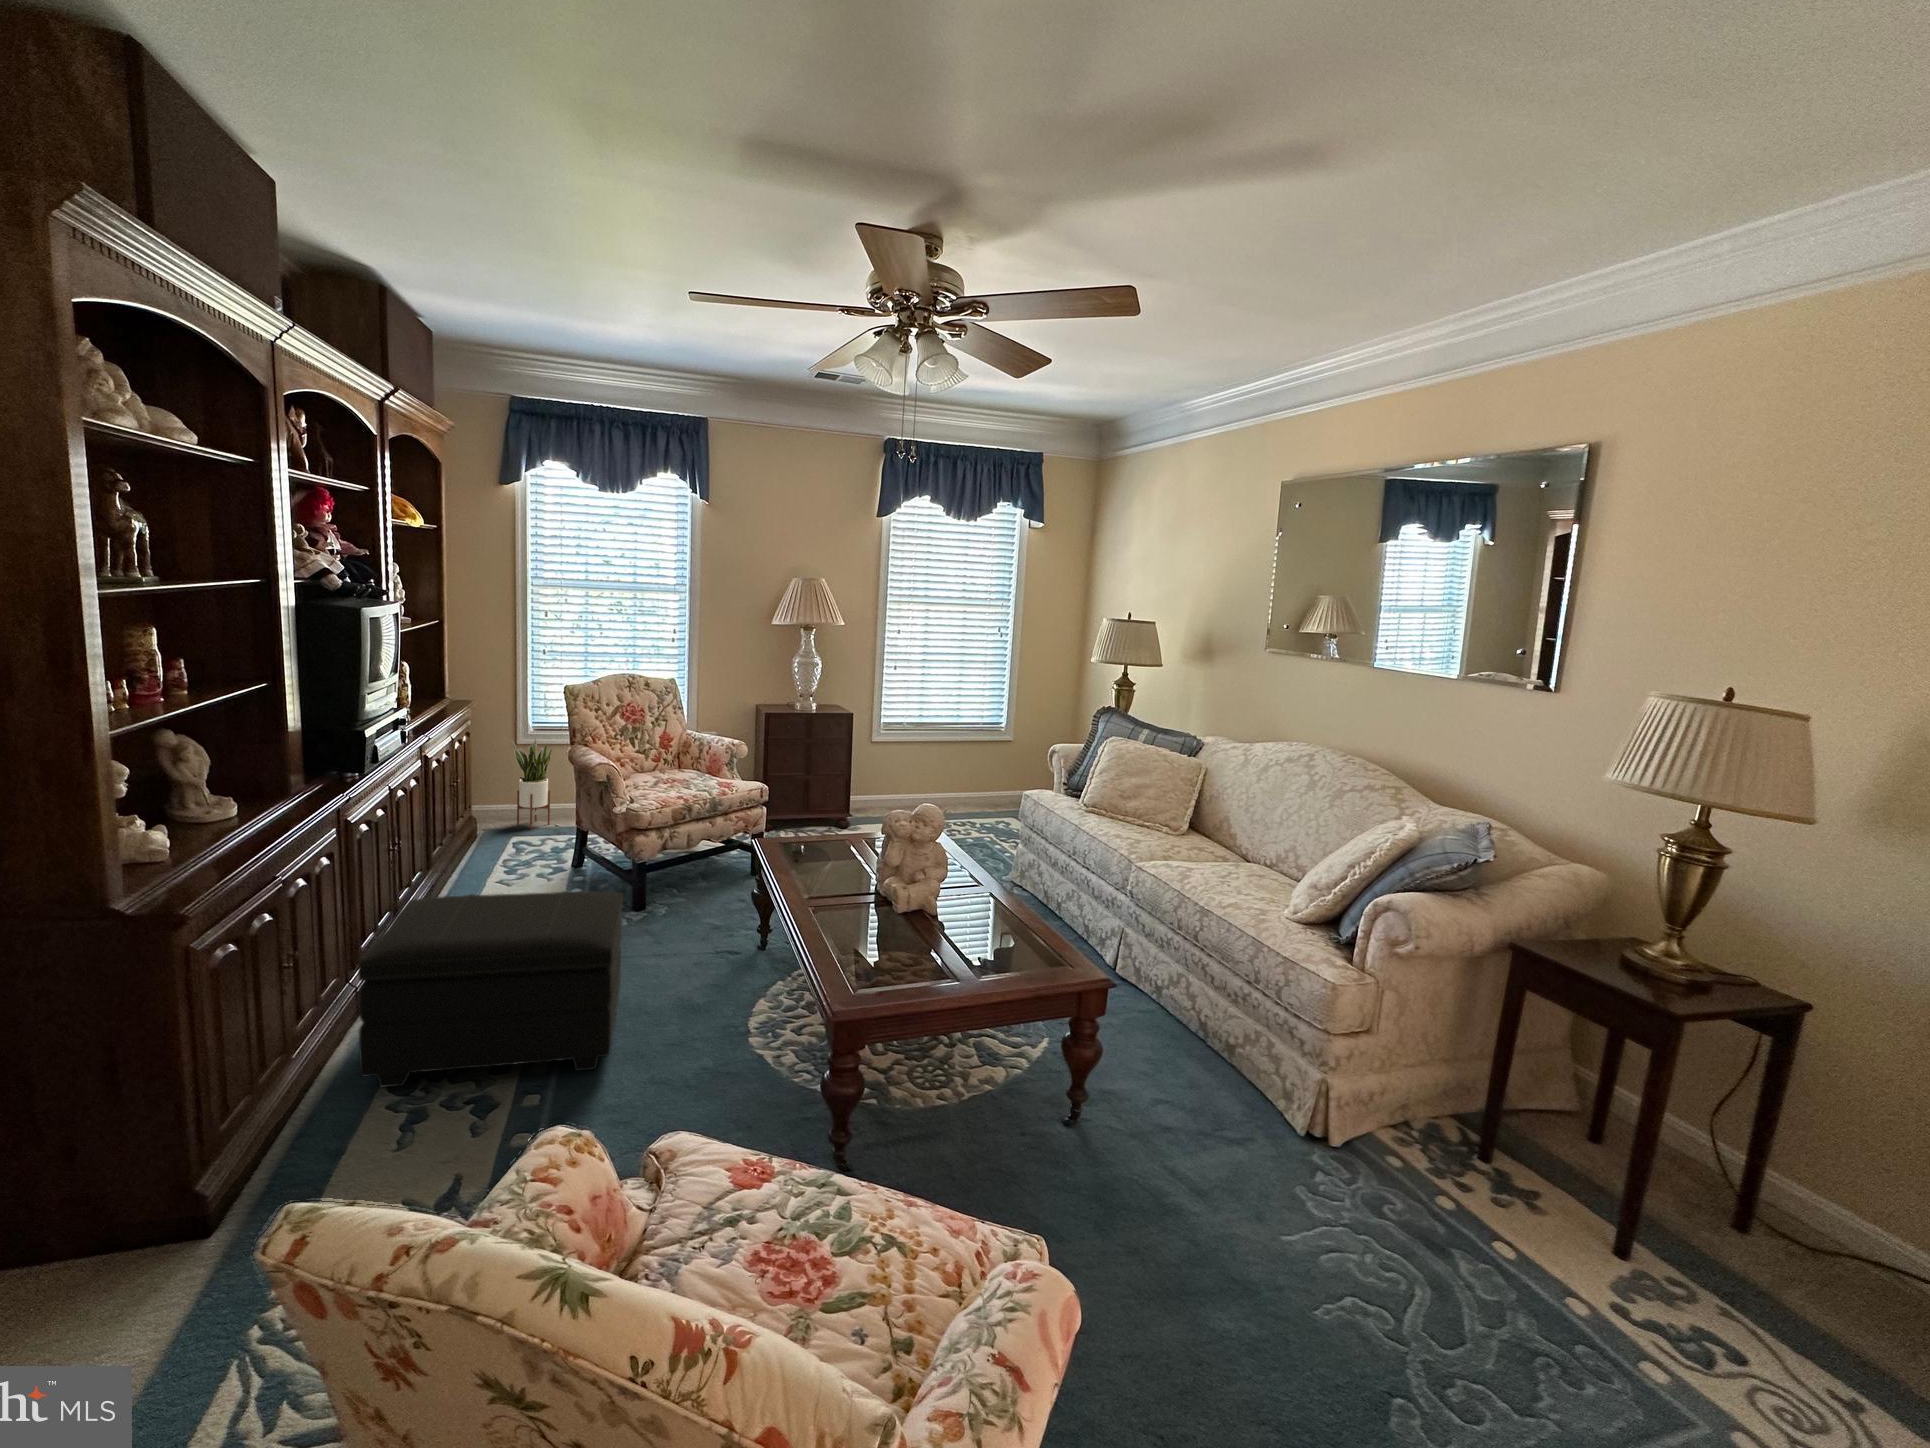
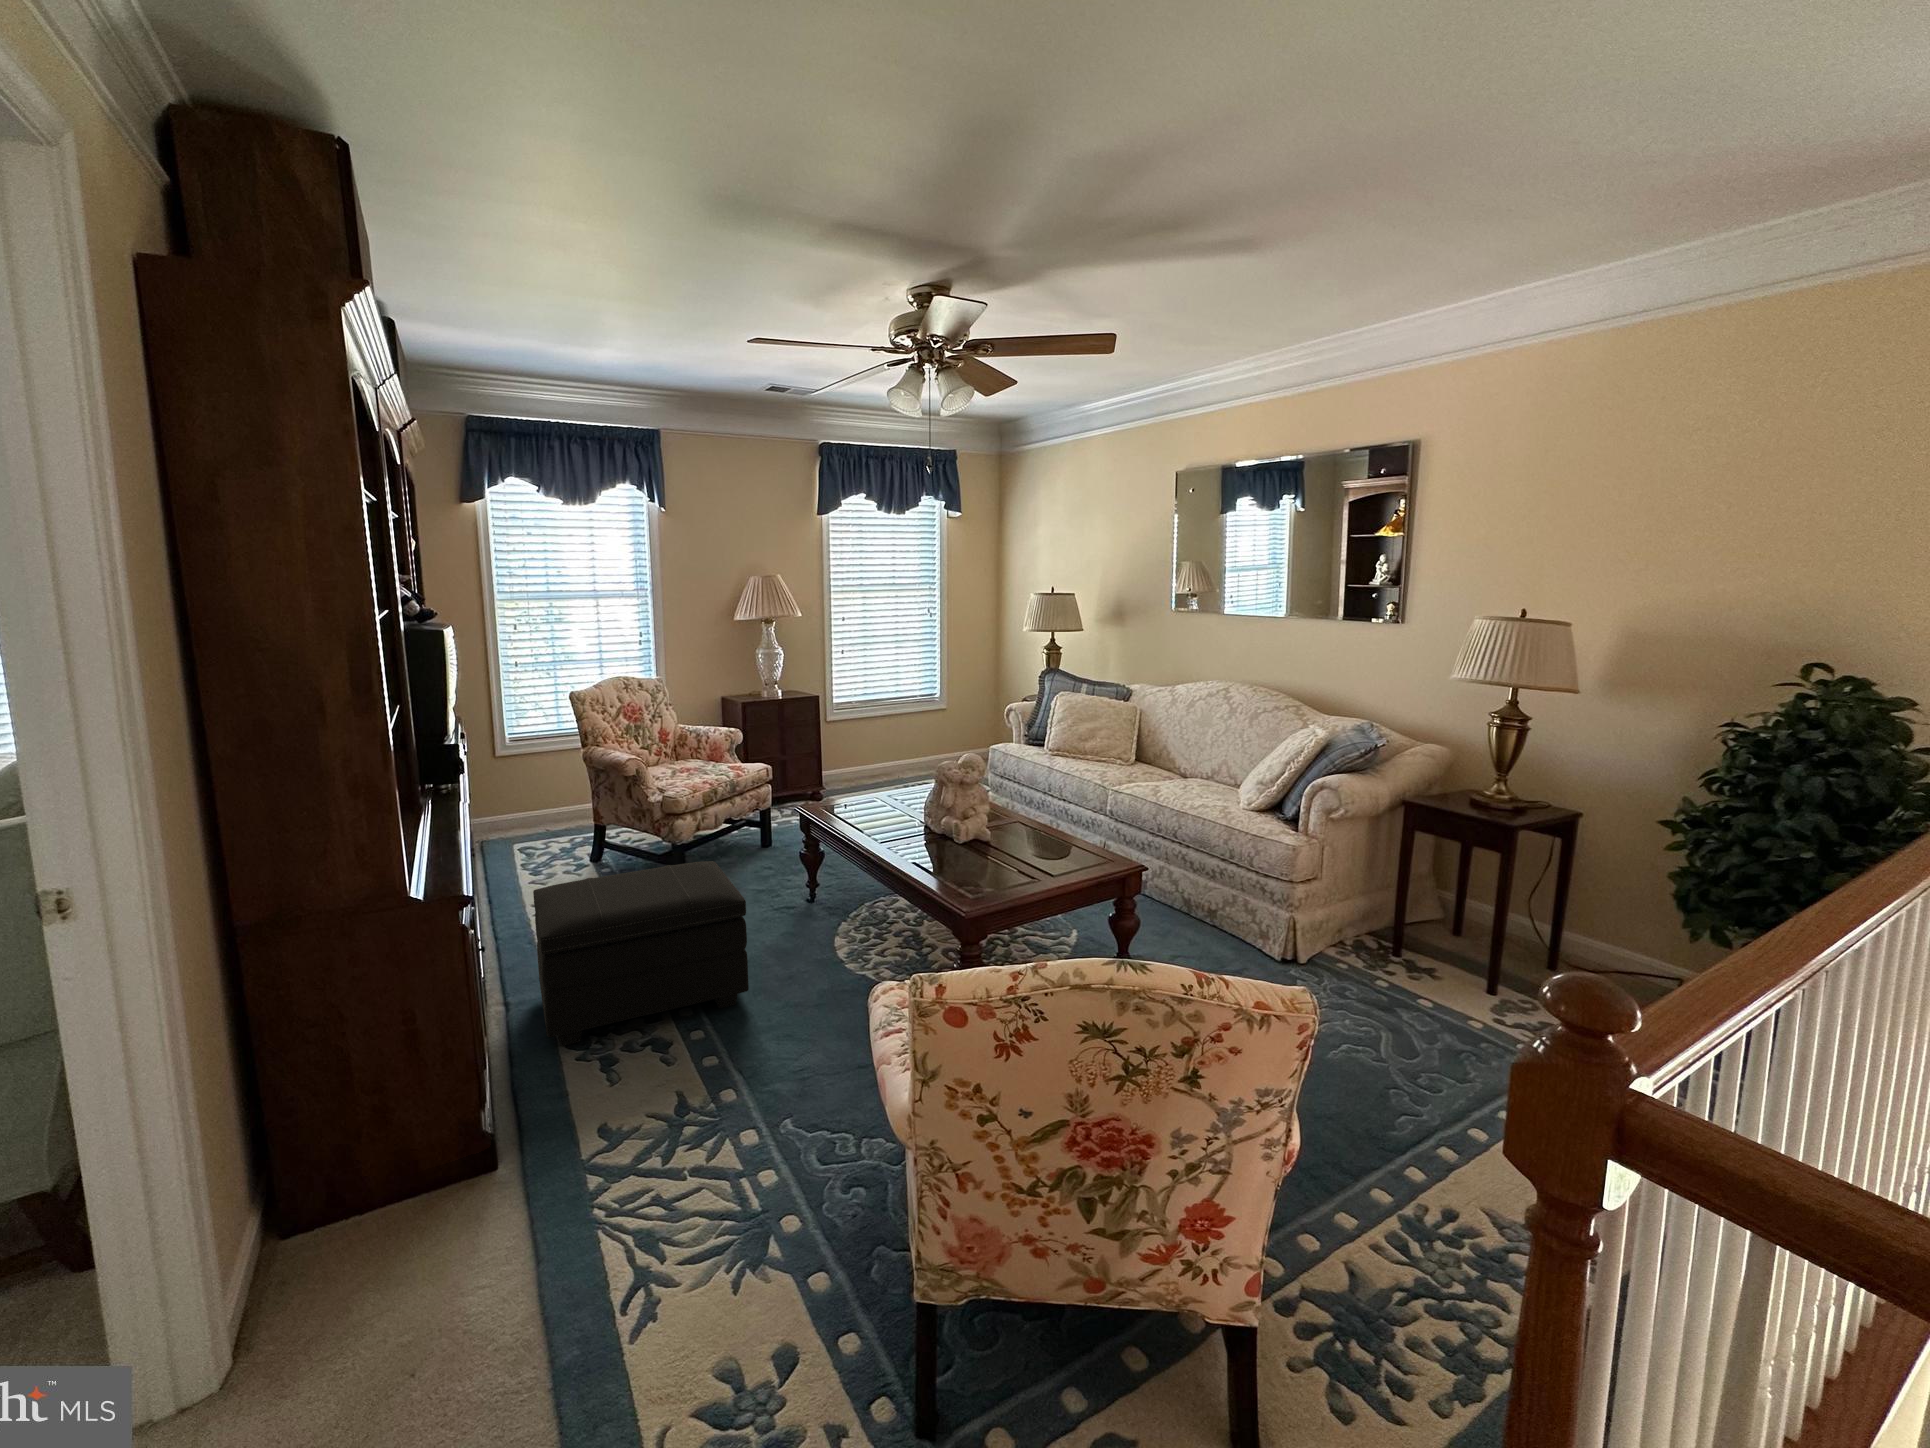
potted plant: present [512,738,552,829] -> none [499,748,541,836]

